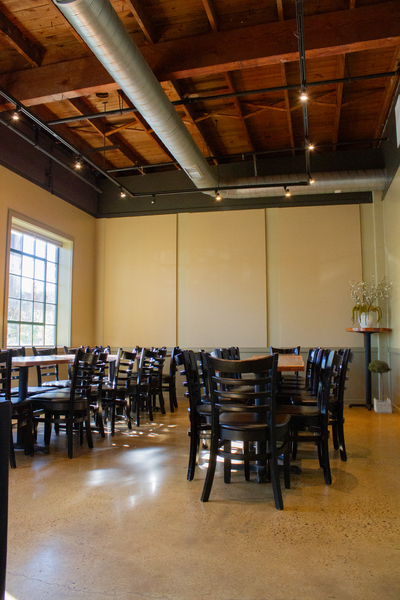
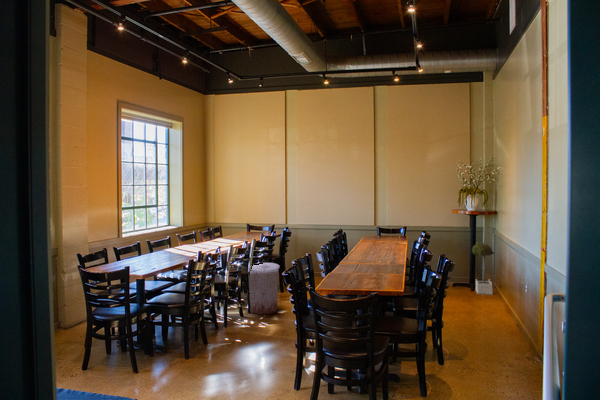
trash can: none [138,375,170,427] -> present [248,263,280,314]

